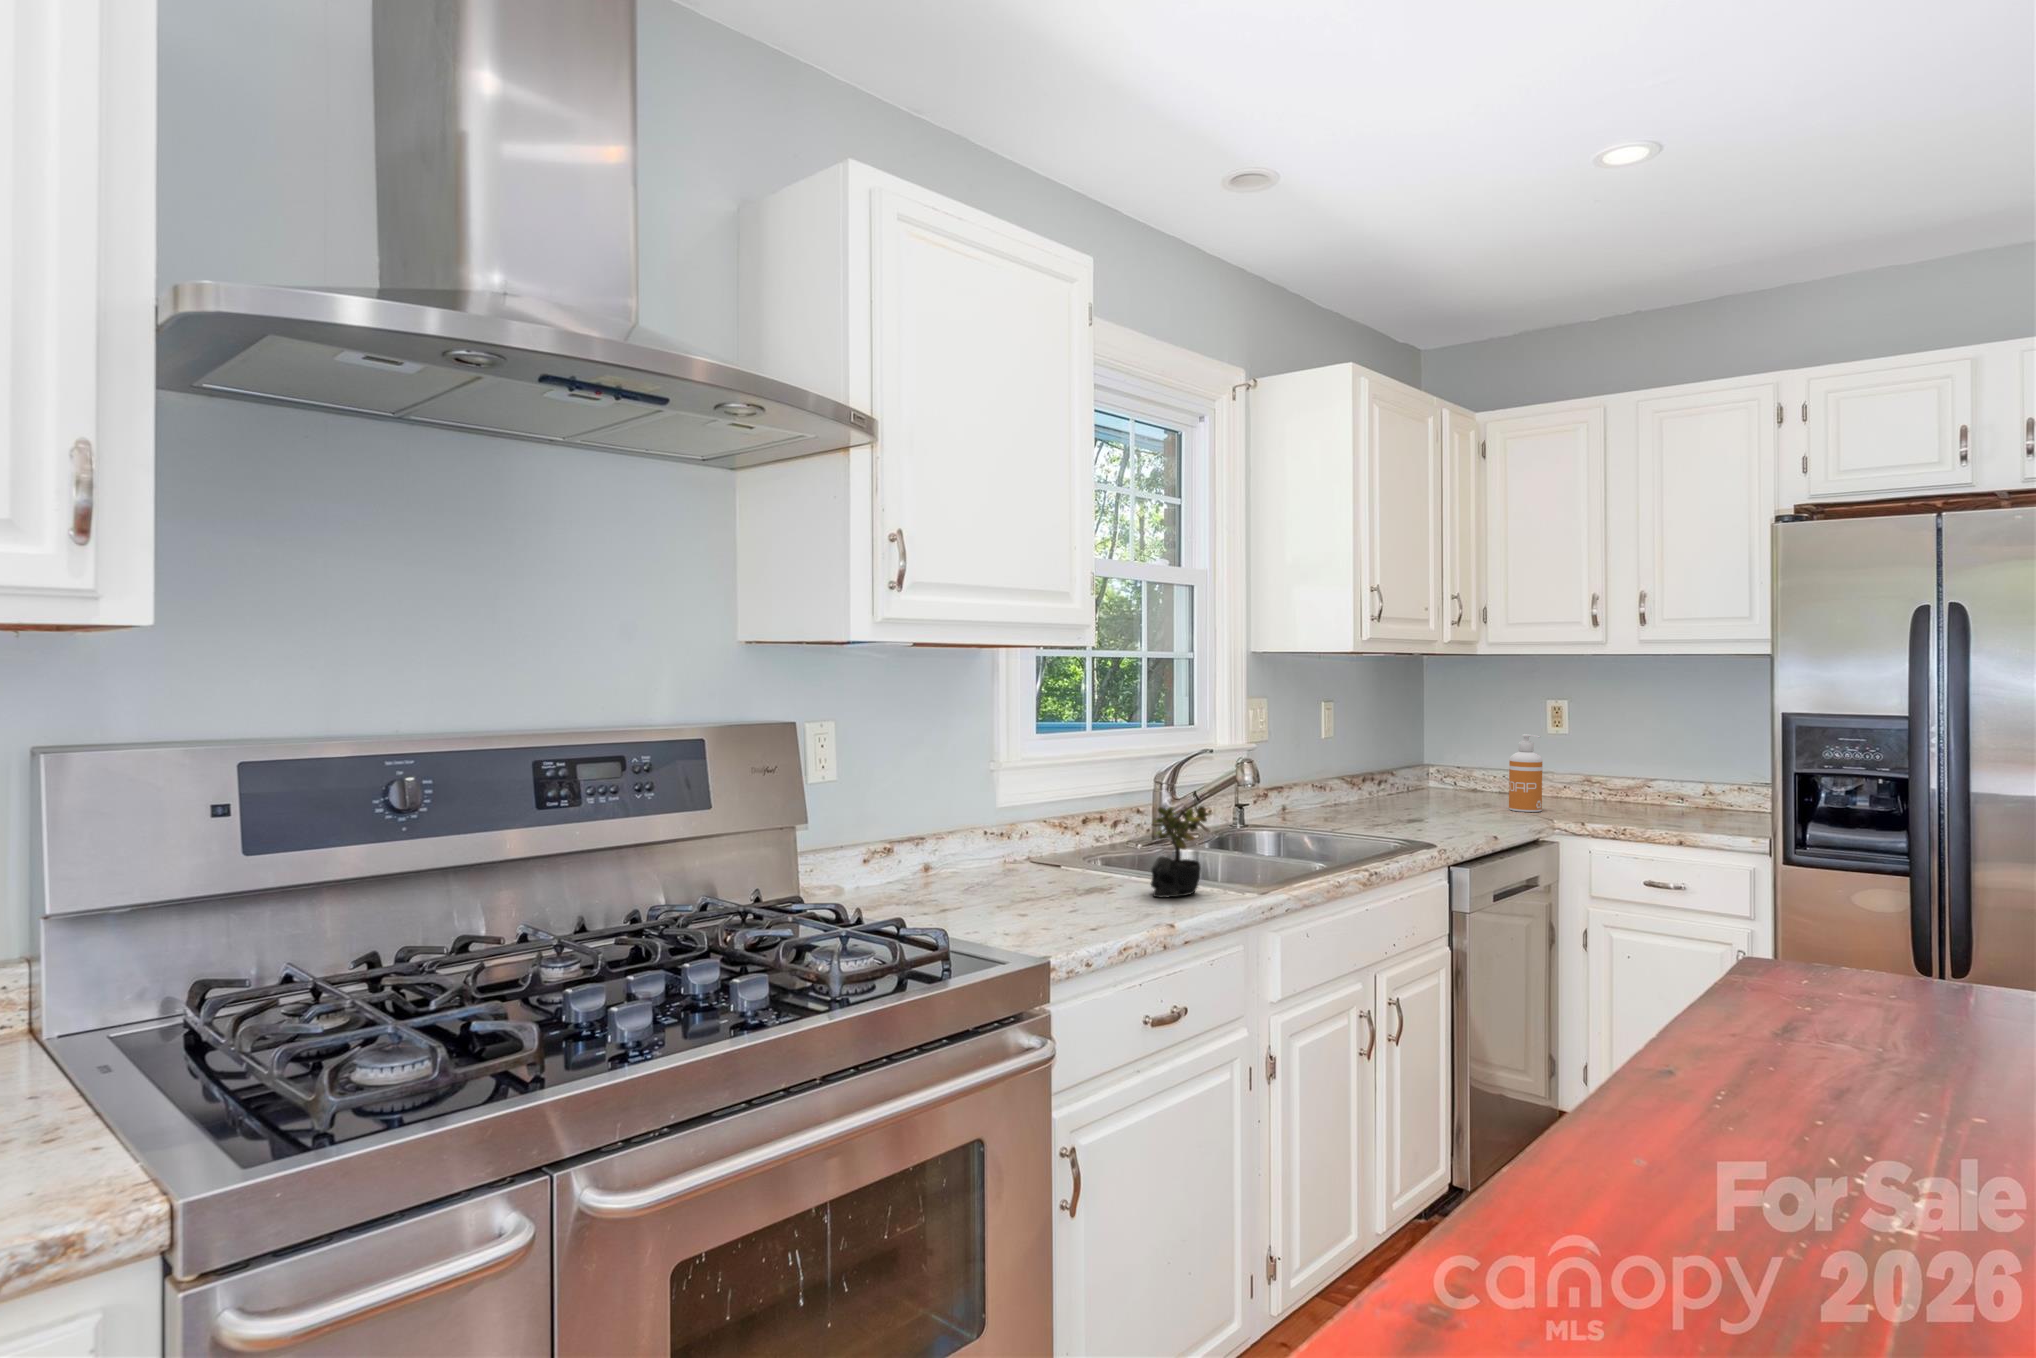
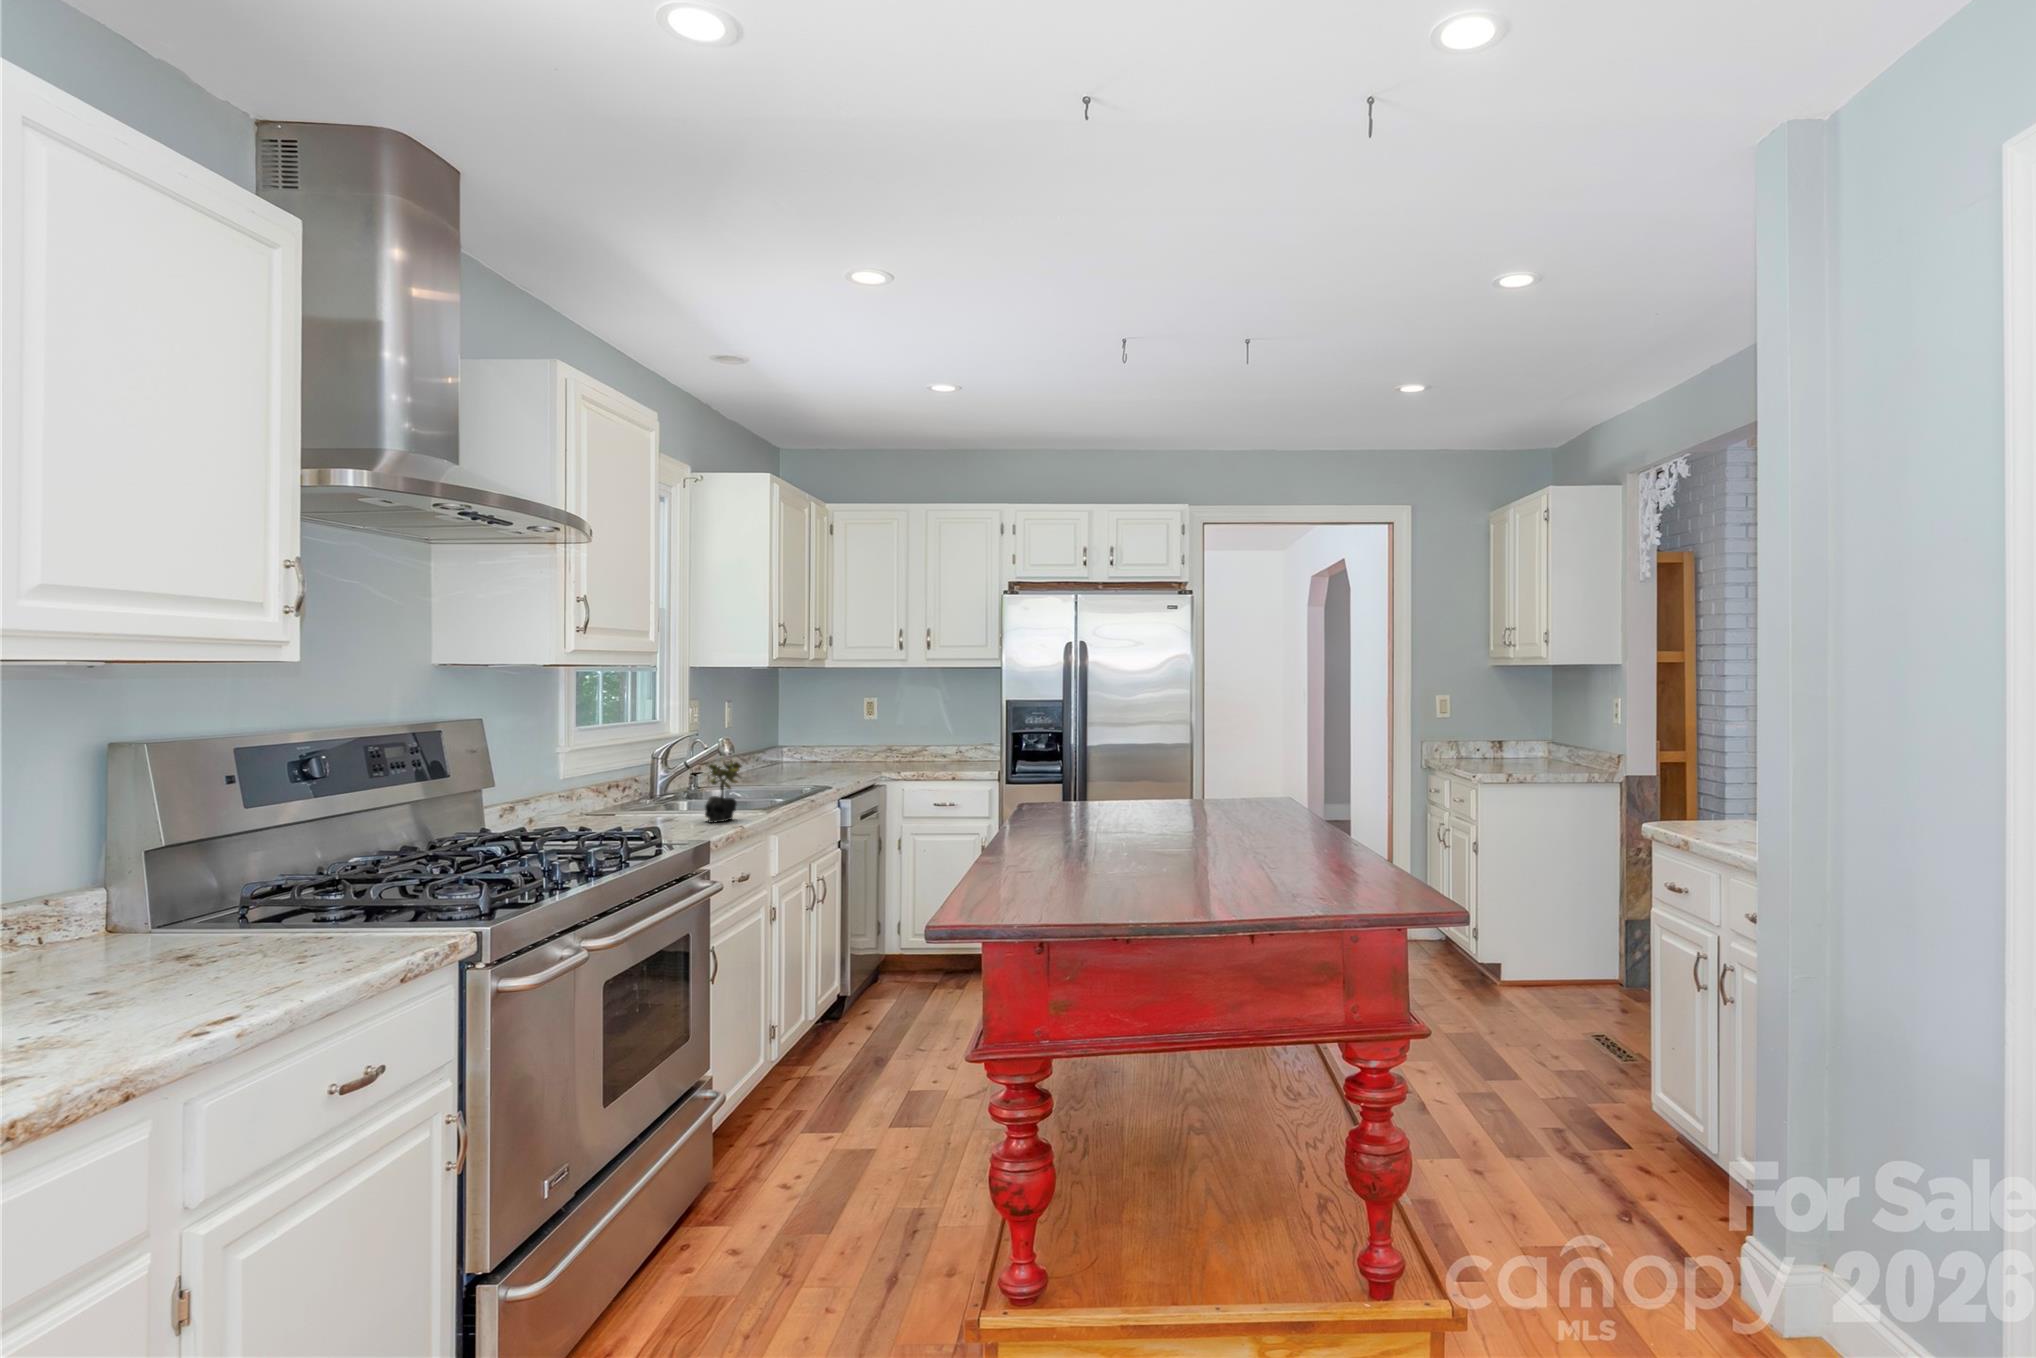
soap dispenser: present [1509,734,1542,812] -> none [845,720,865,771]

